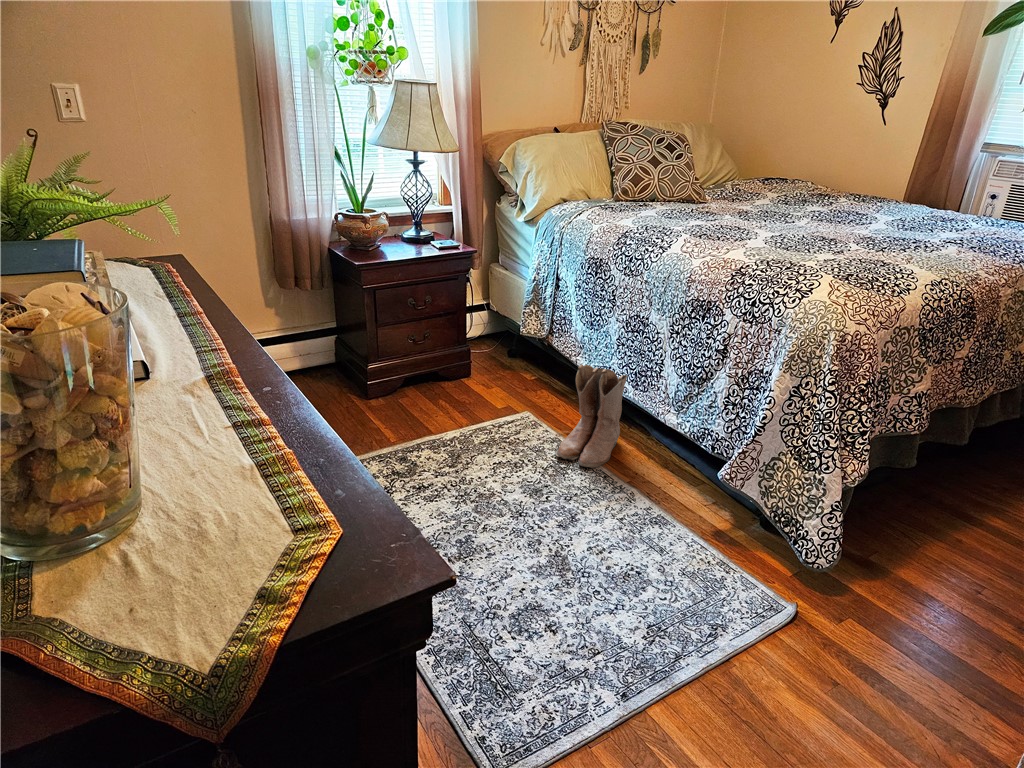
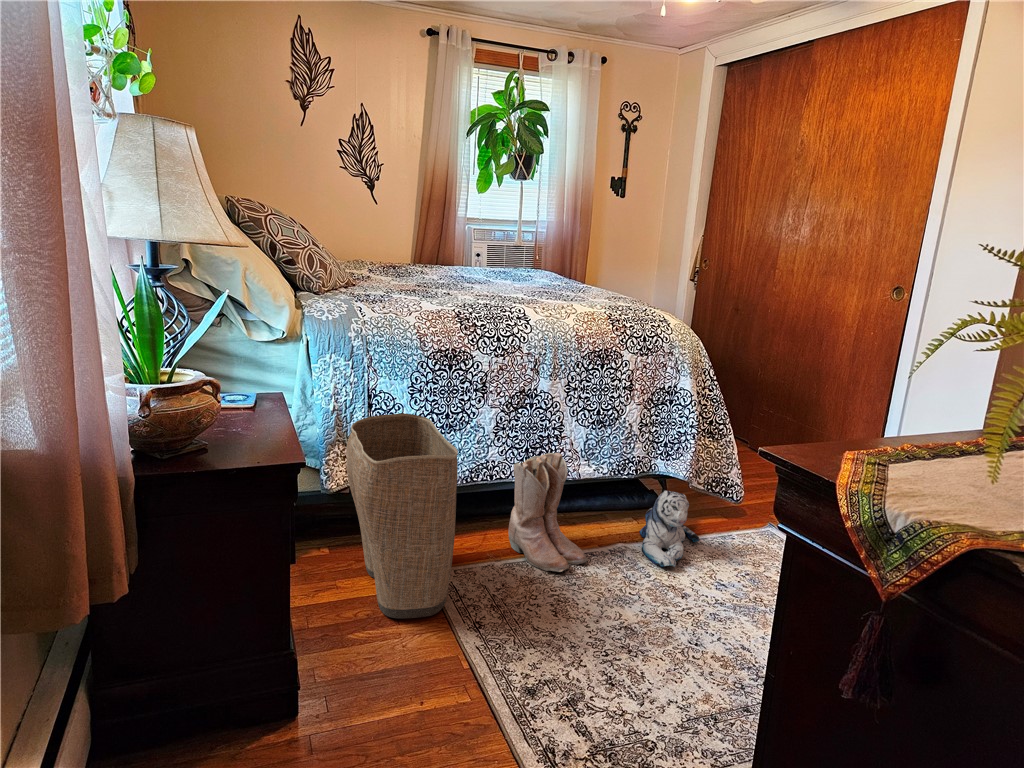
laundry basket: none [449,290,555,418] -> present [346,413,458,619]
plush toy: none [603,454,721,530] -> present [639,491,699,567]

